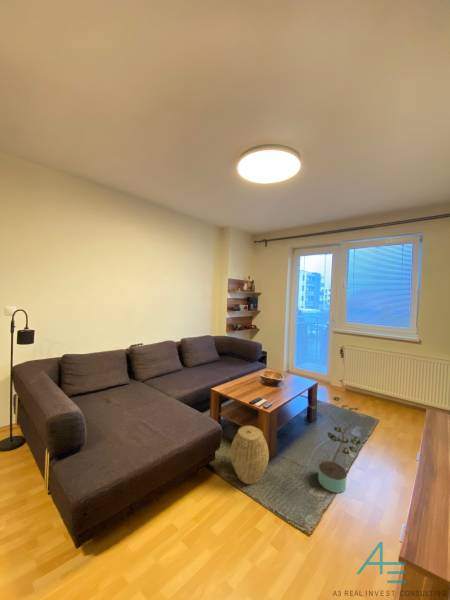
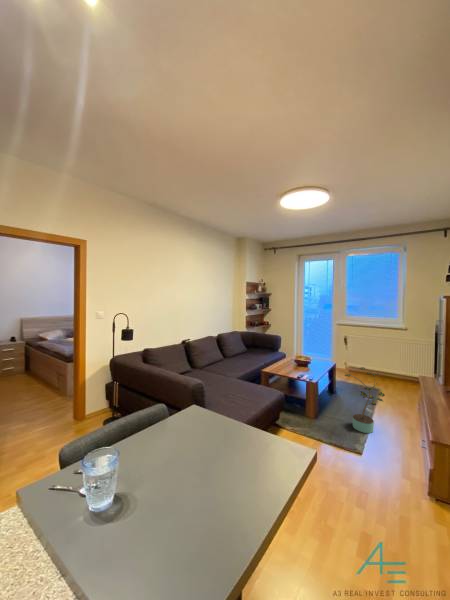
woven basket: present [230,426,269,484] -> none [290,393,320,433]

